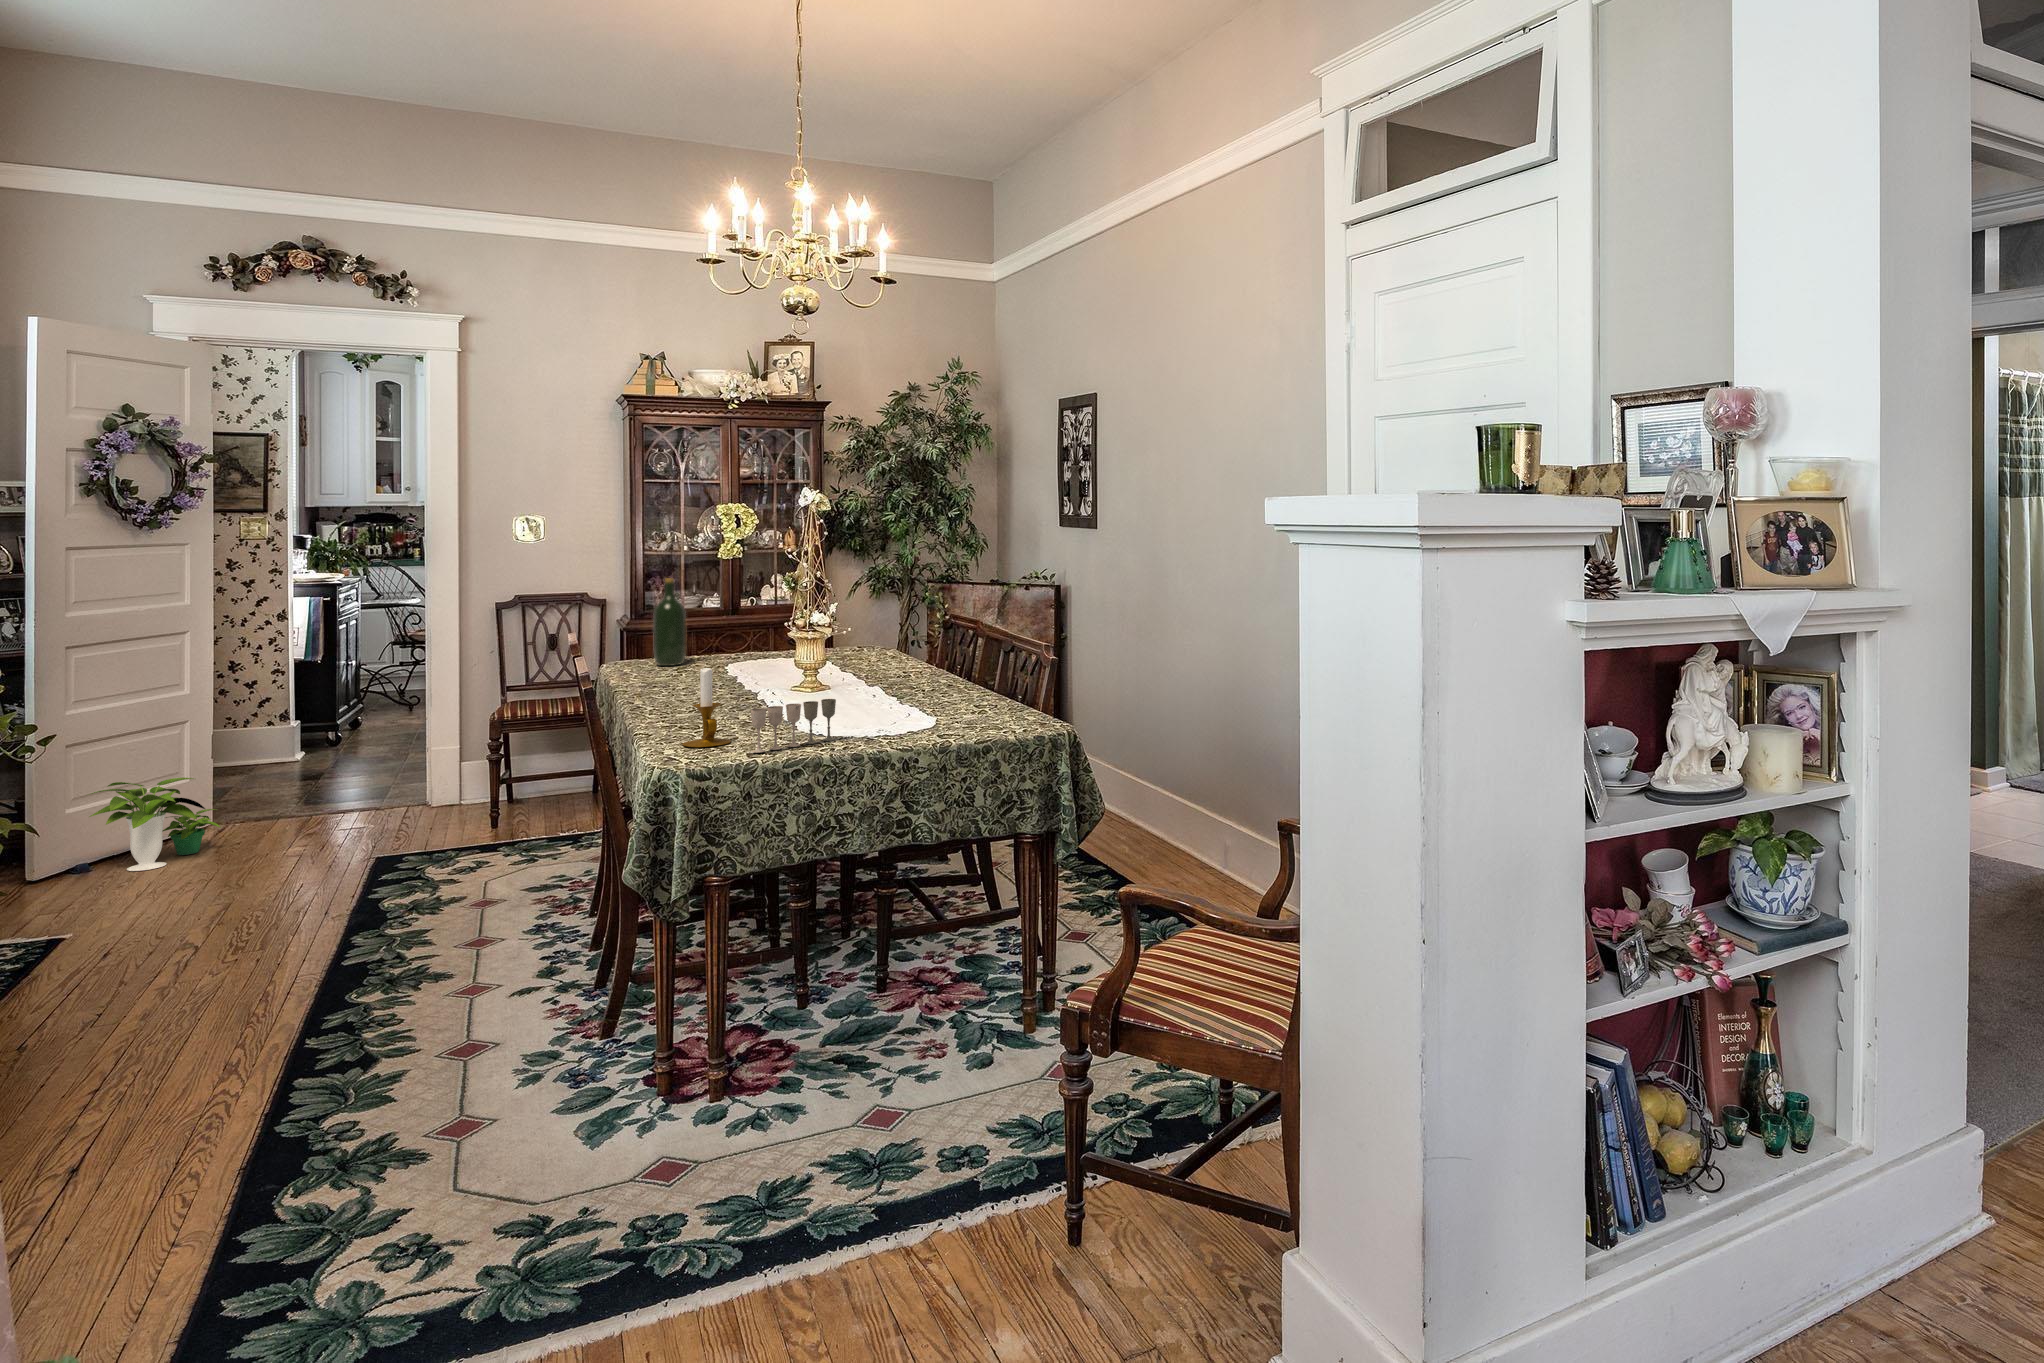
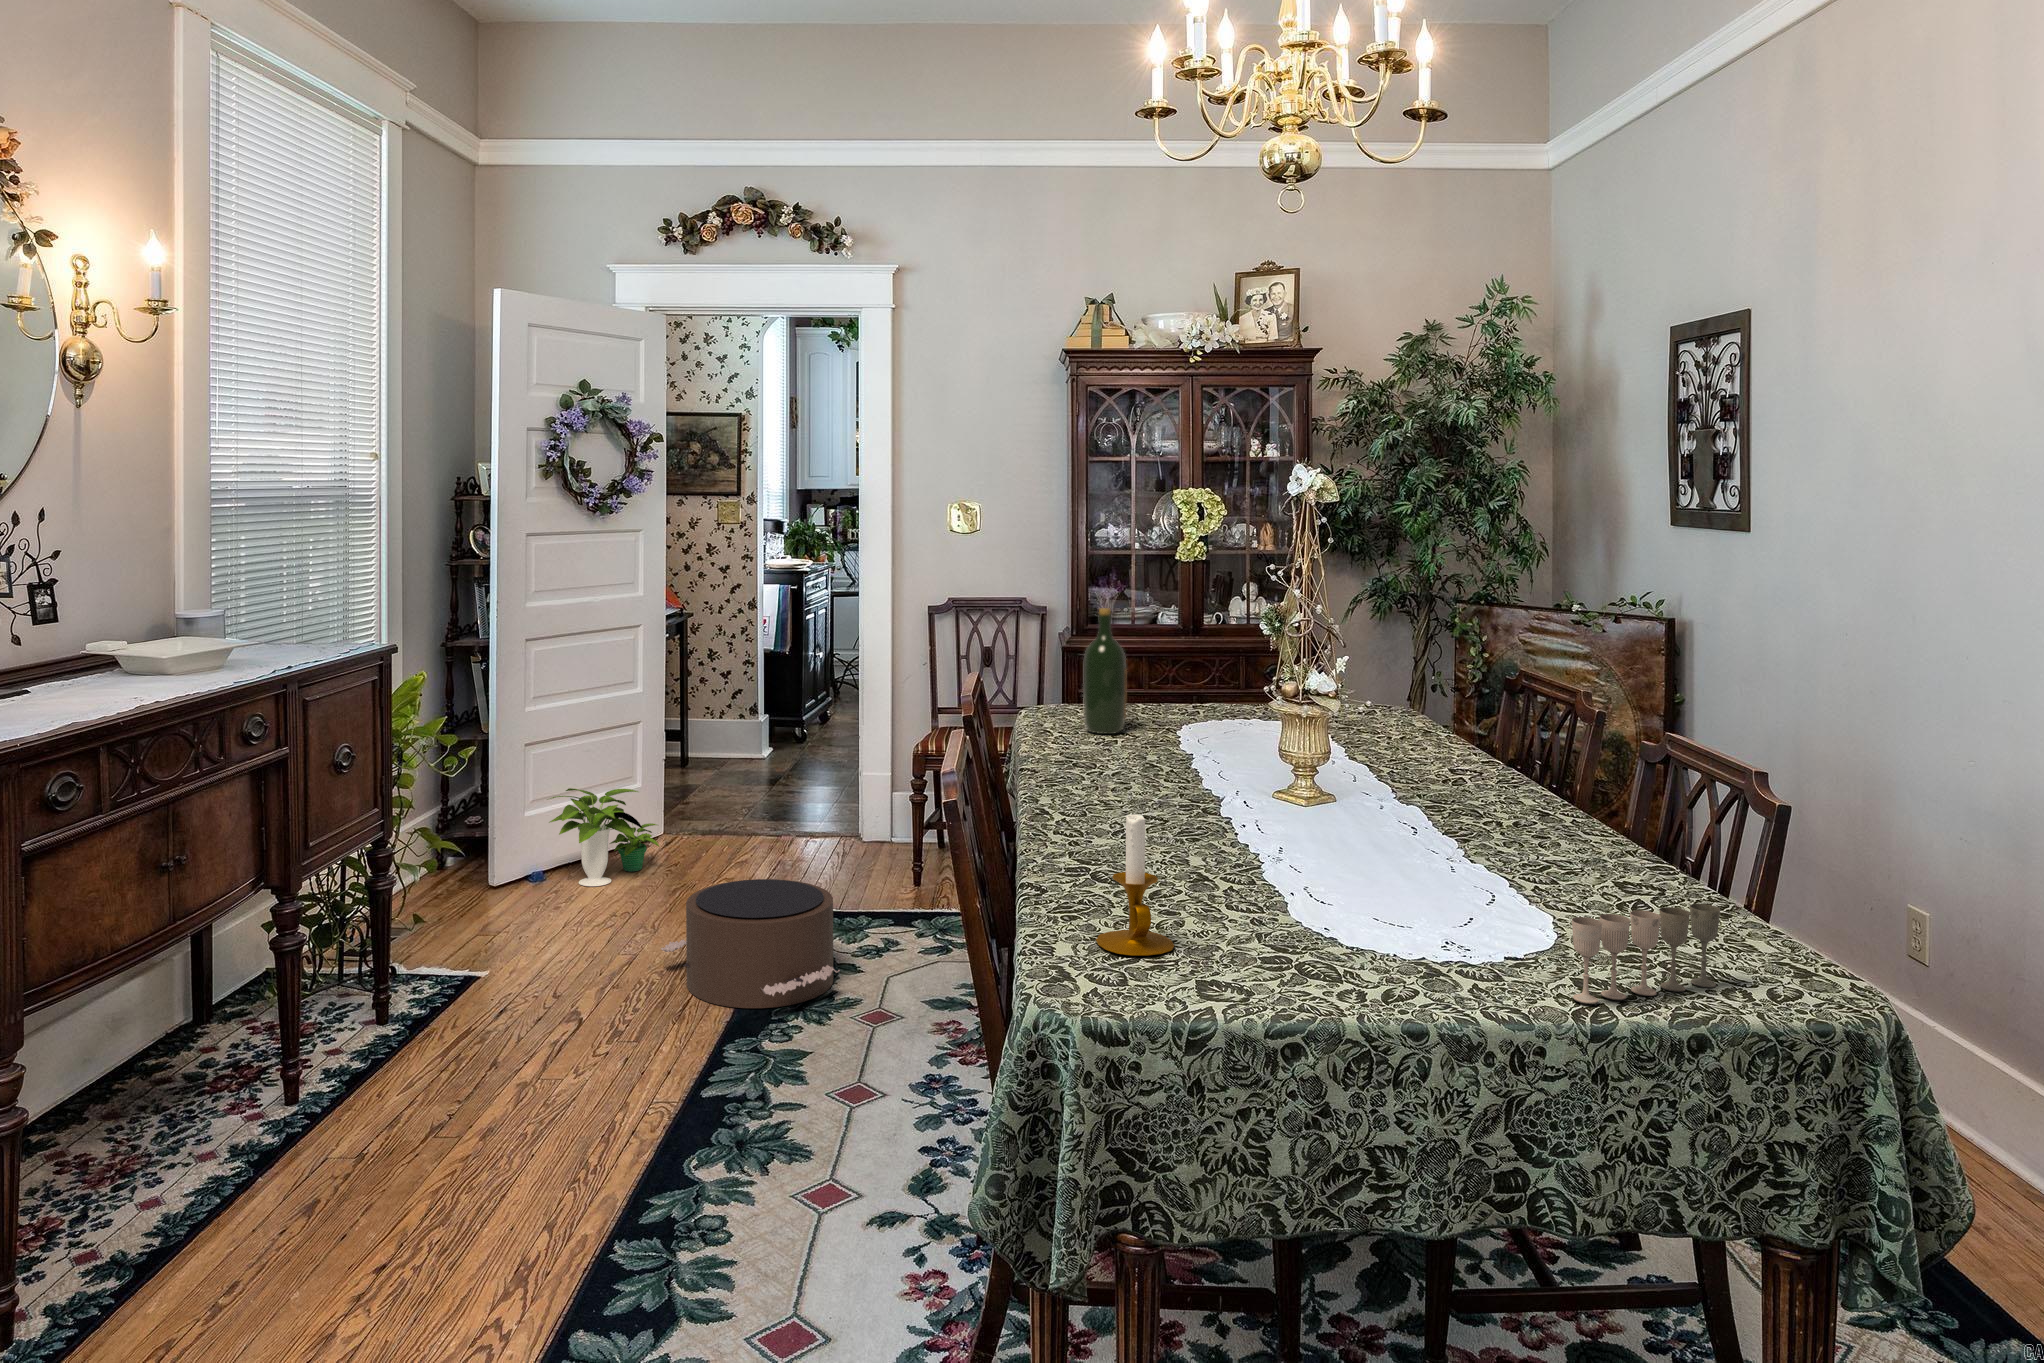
wine glass: present [751,699,836,753] -> present [1572,904,1720,1004]
pouf: none [252,820,441,922] -> present [661,879,839,1008]

